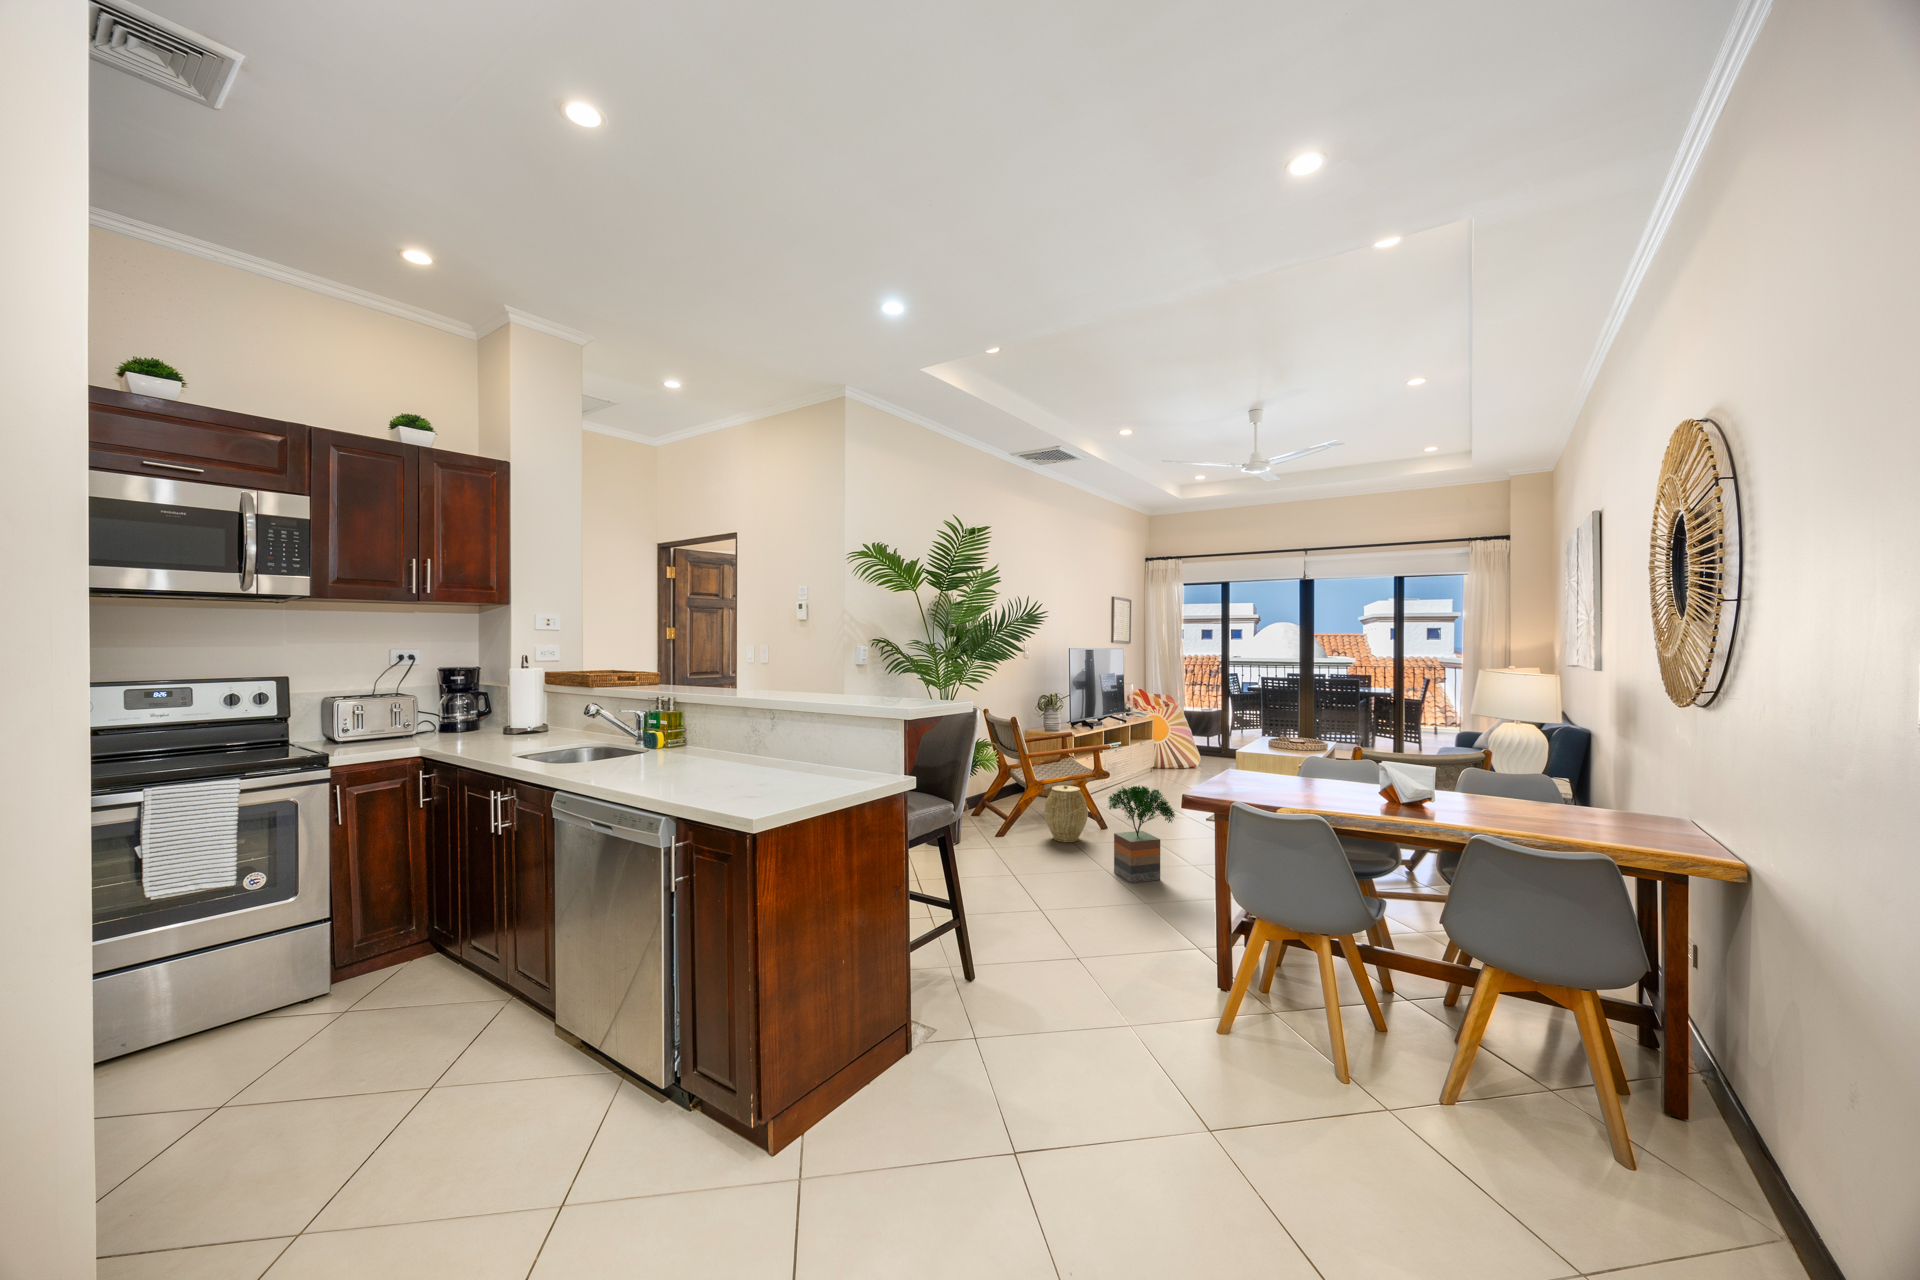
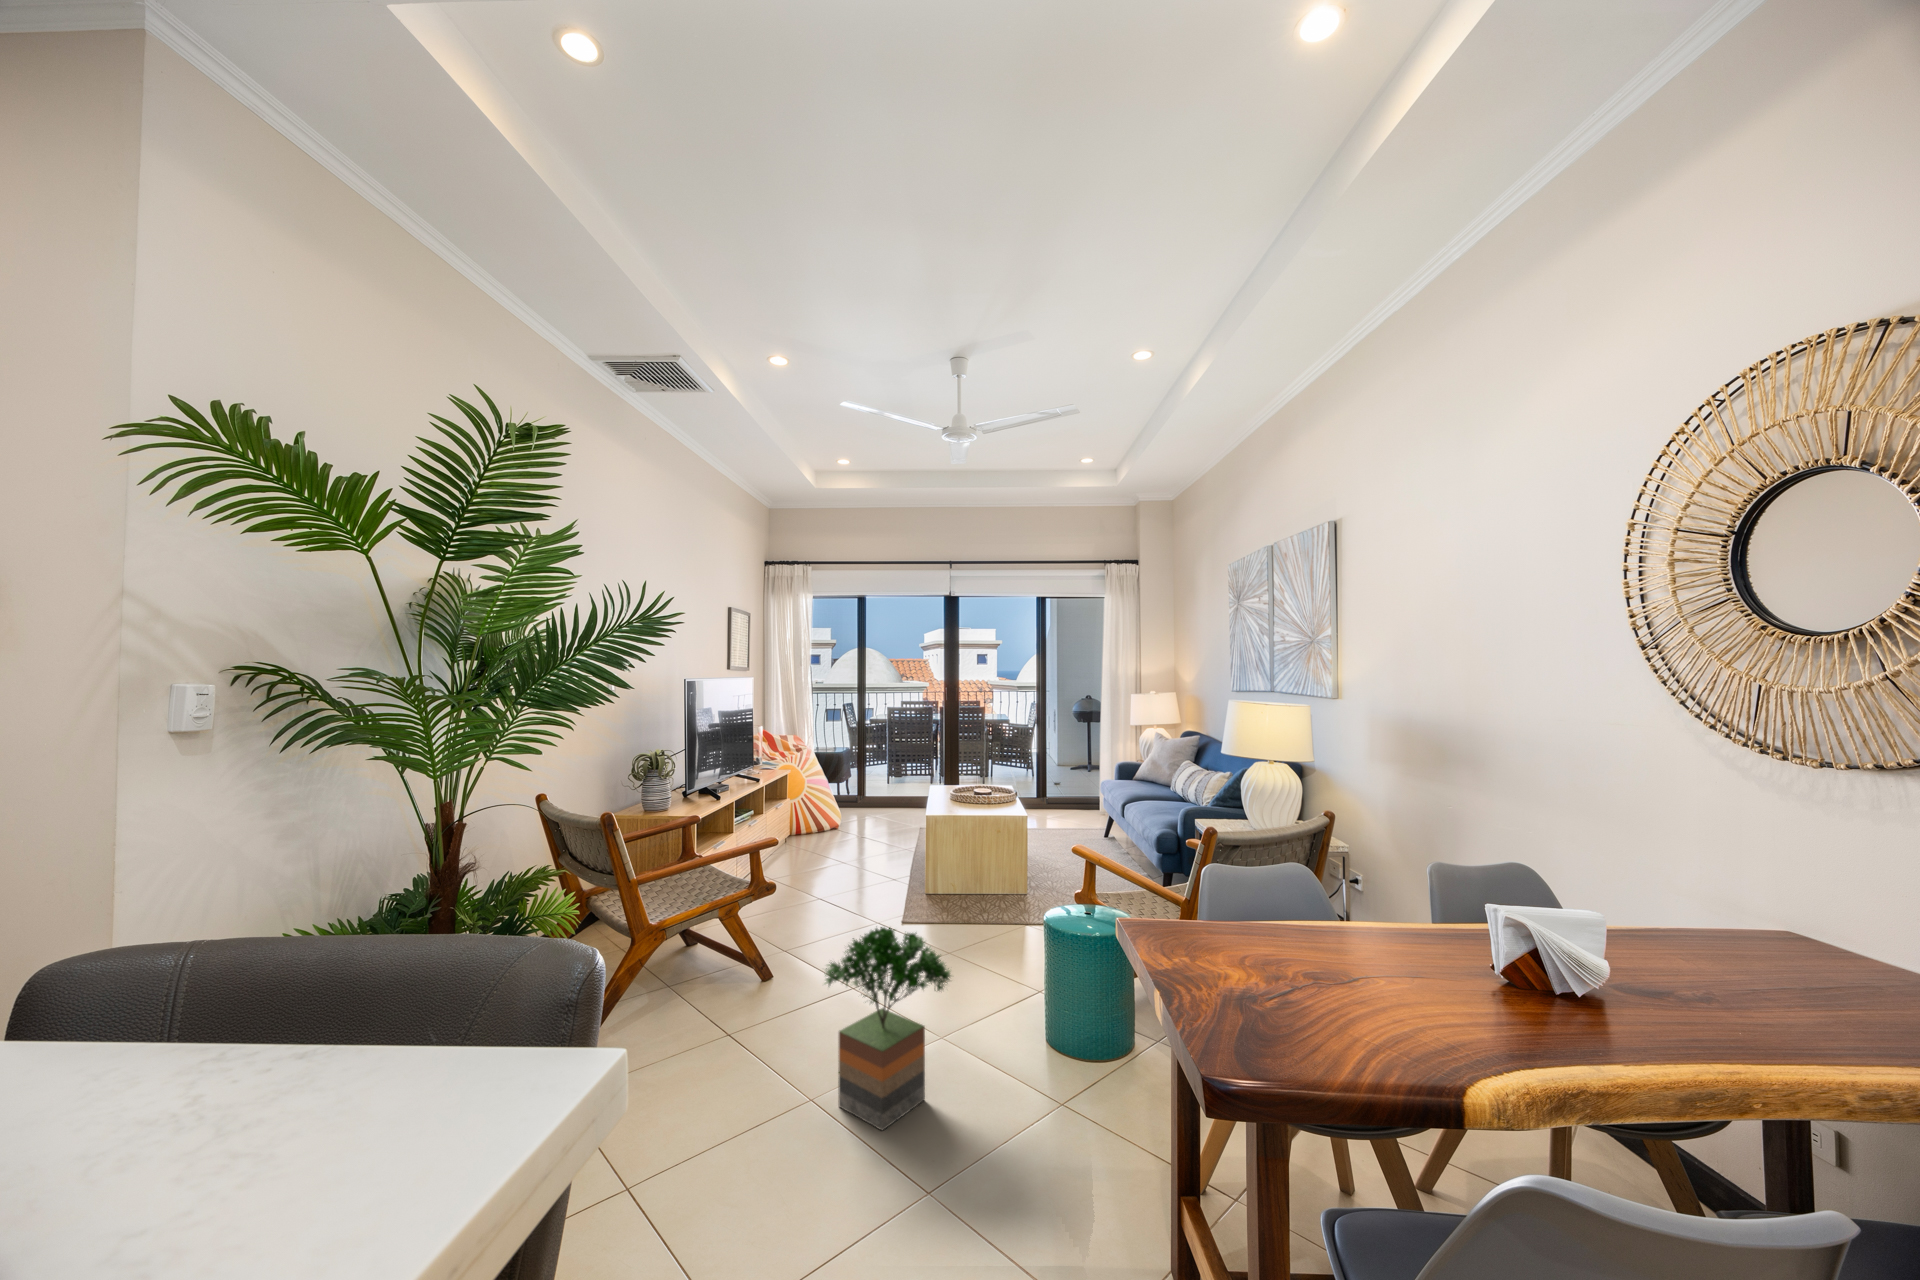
woven basket: present [1044,785,1088,842] -> none [672,927,756,1041]

